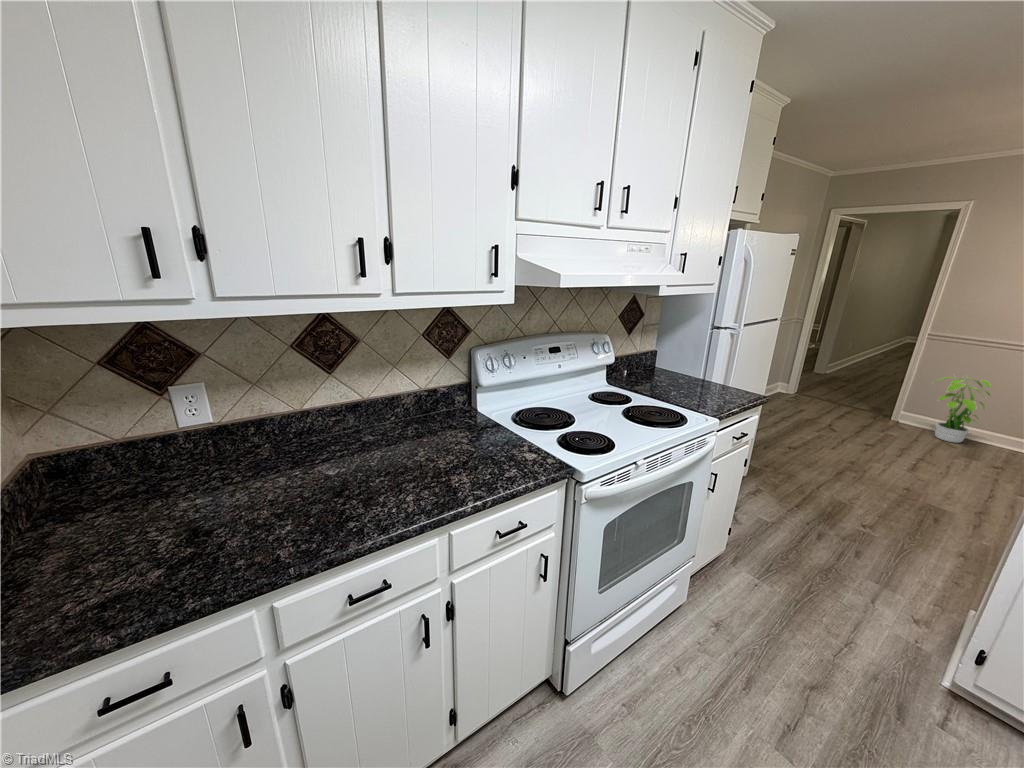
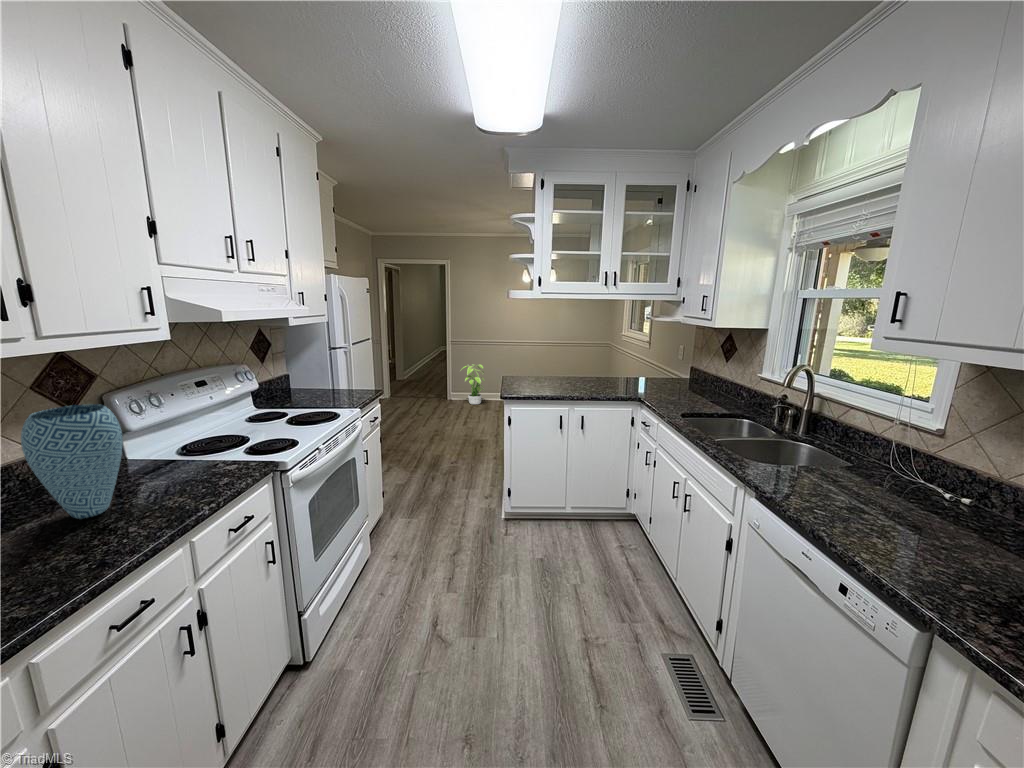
vase: none [374,360,440,465] -> present [21,404,123,519]

